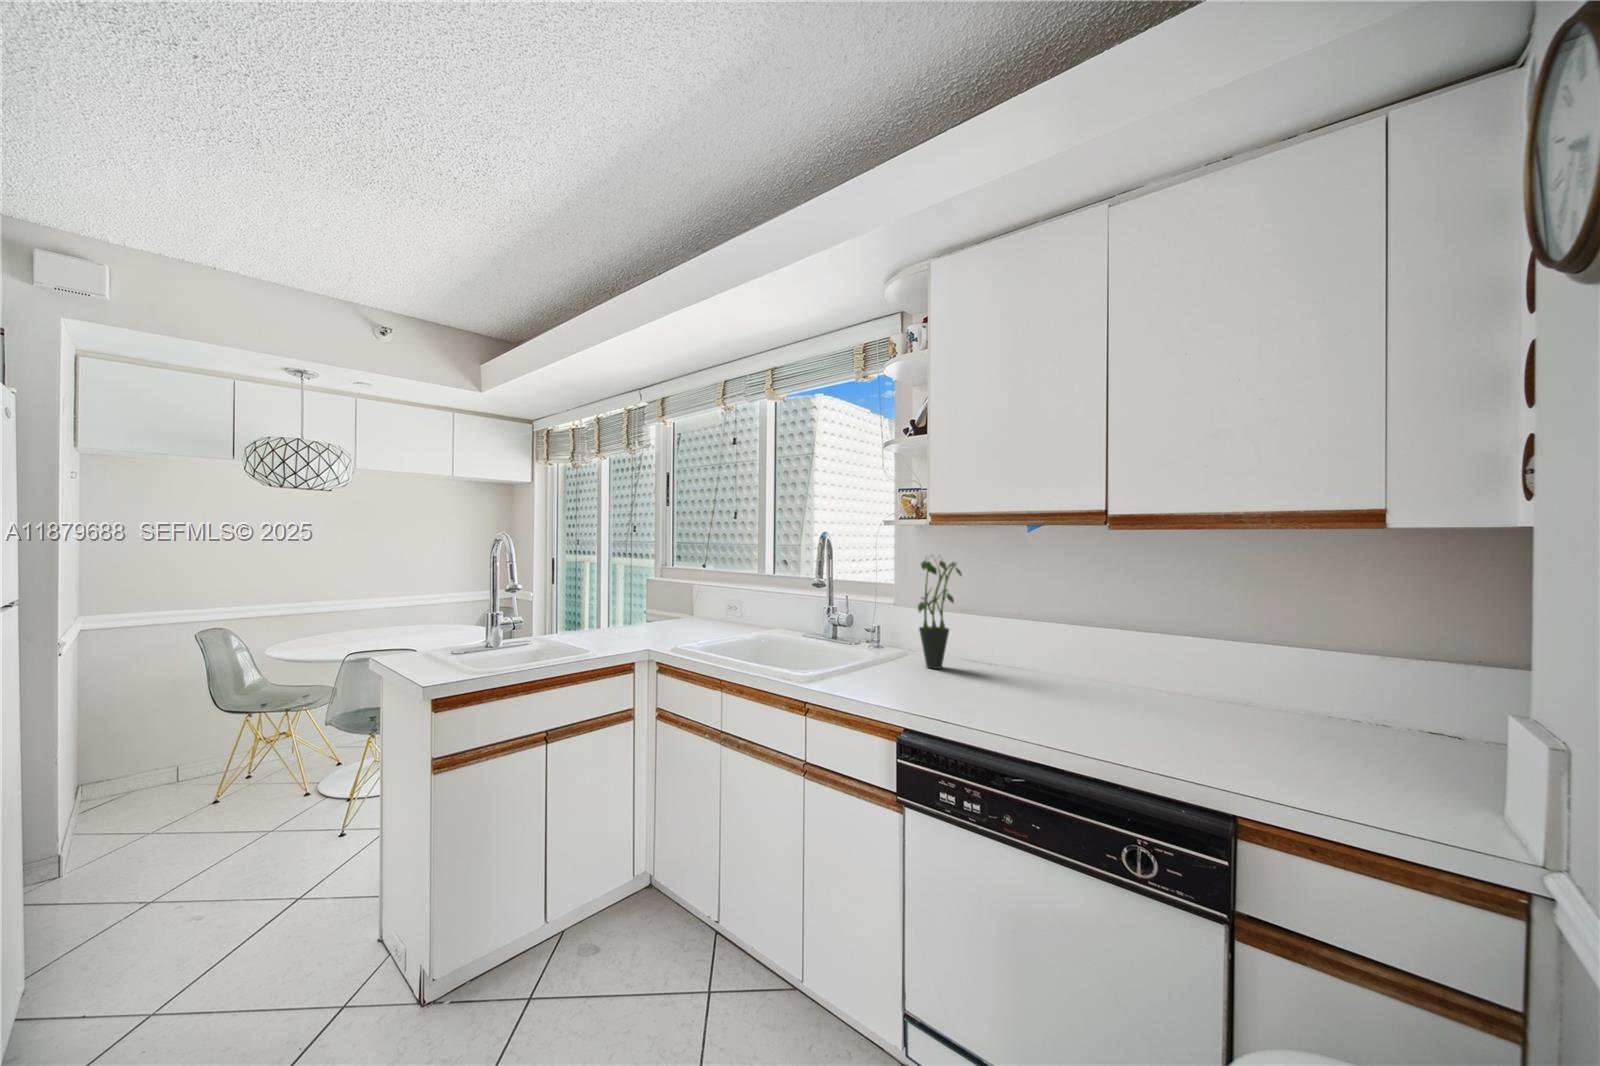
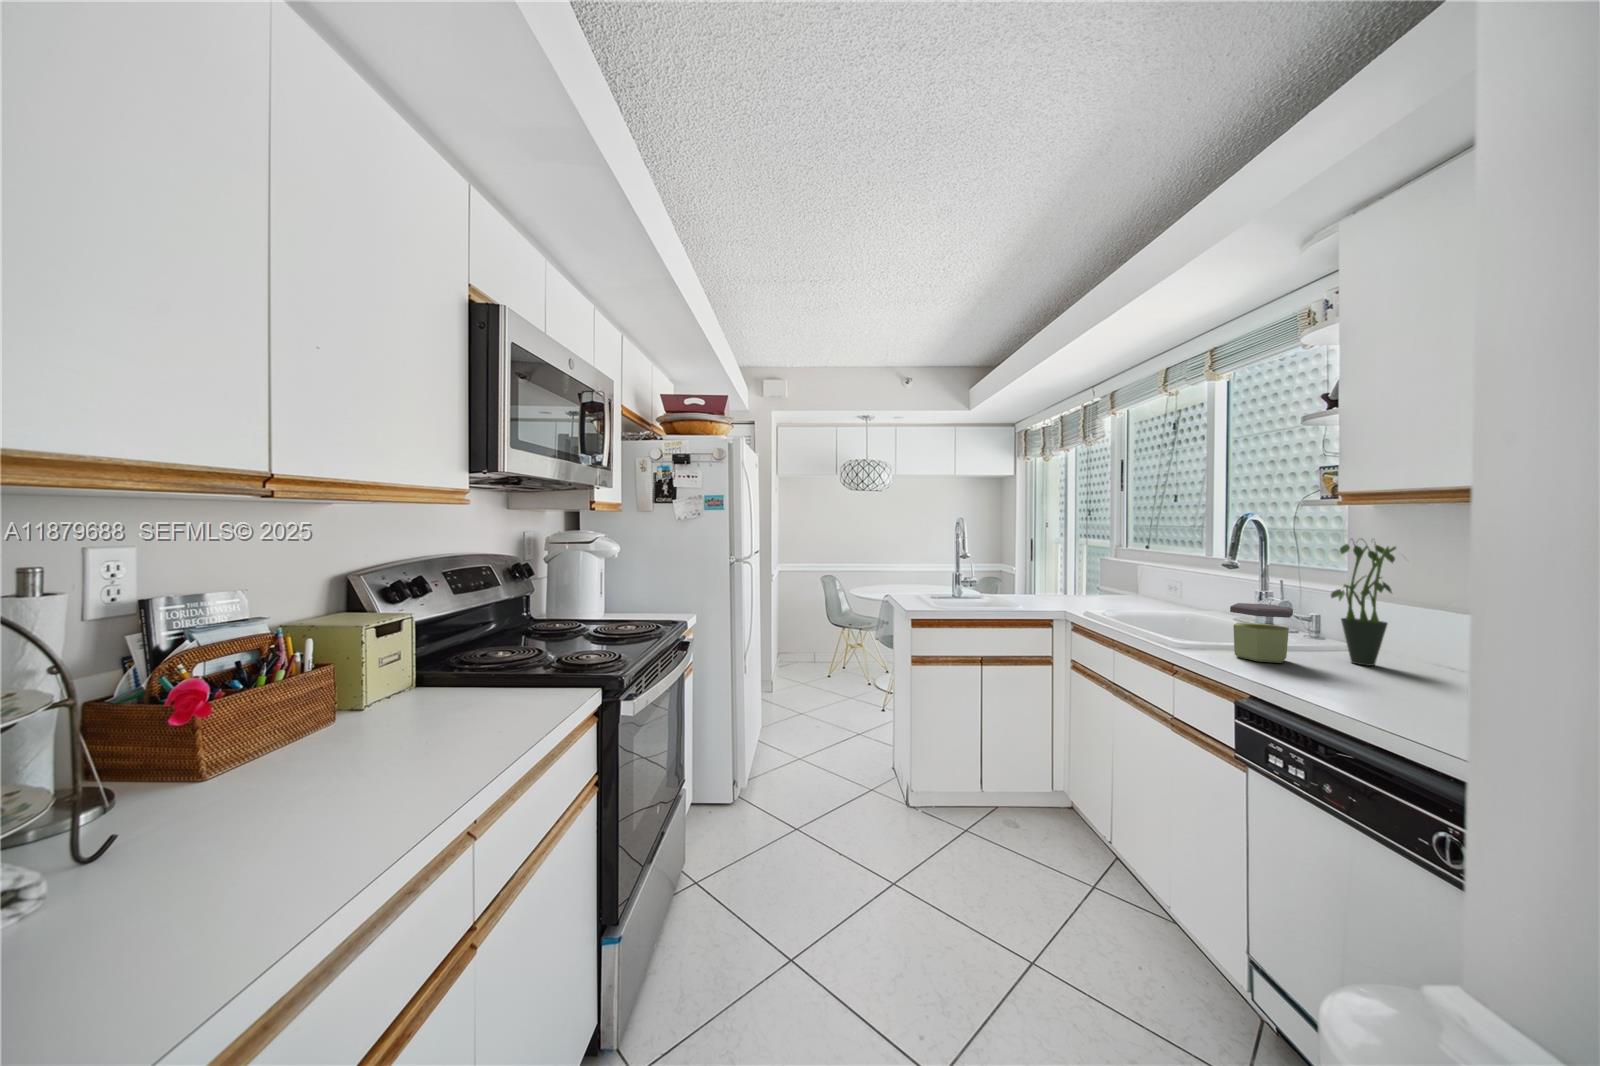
jar: none [855,623,907,685] -> present [1230,603,1293,663]

